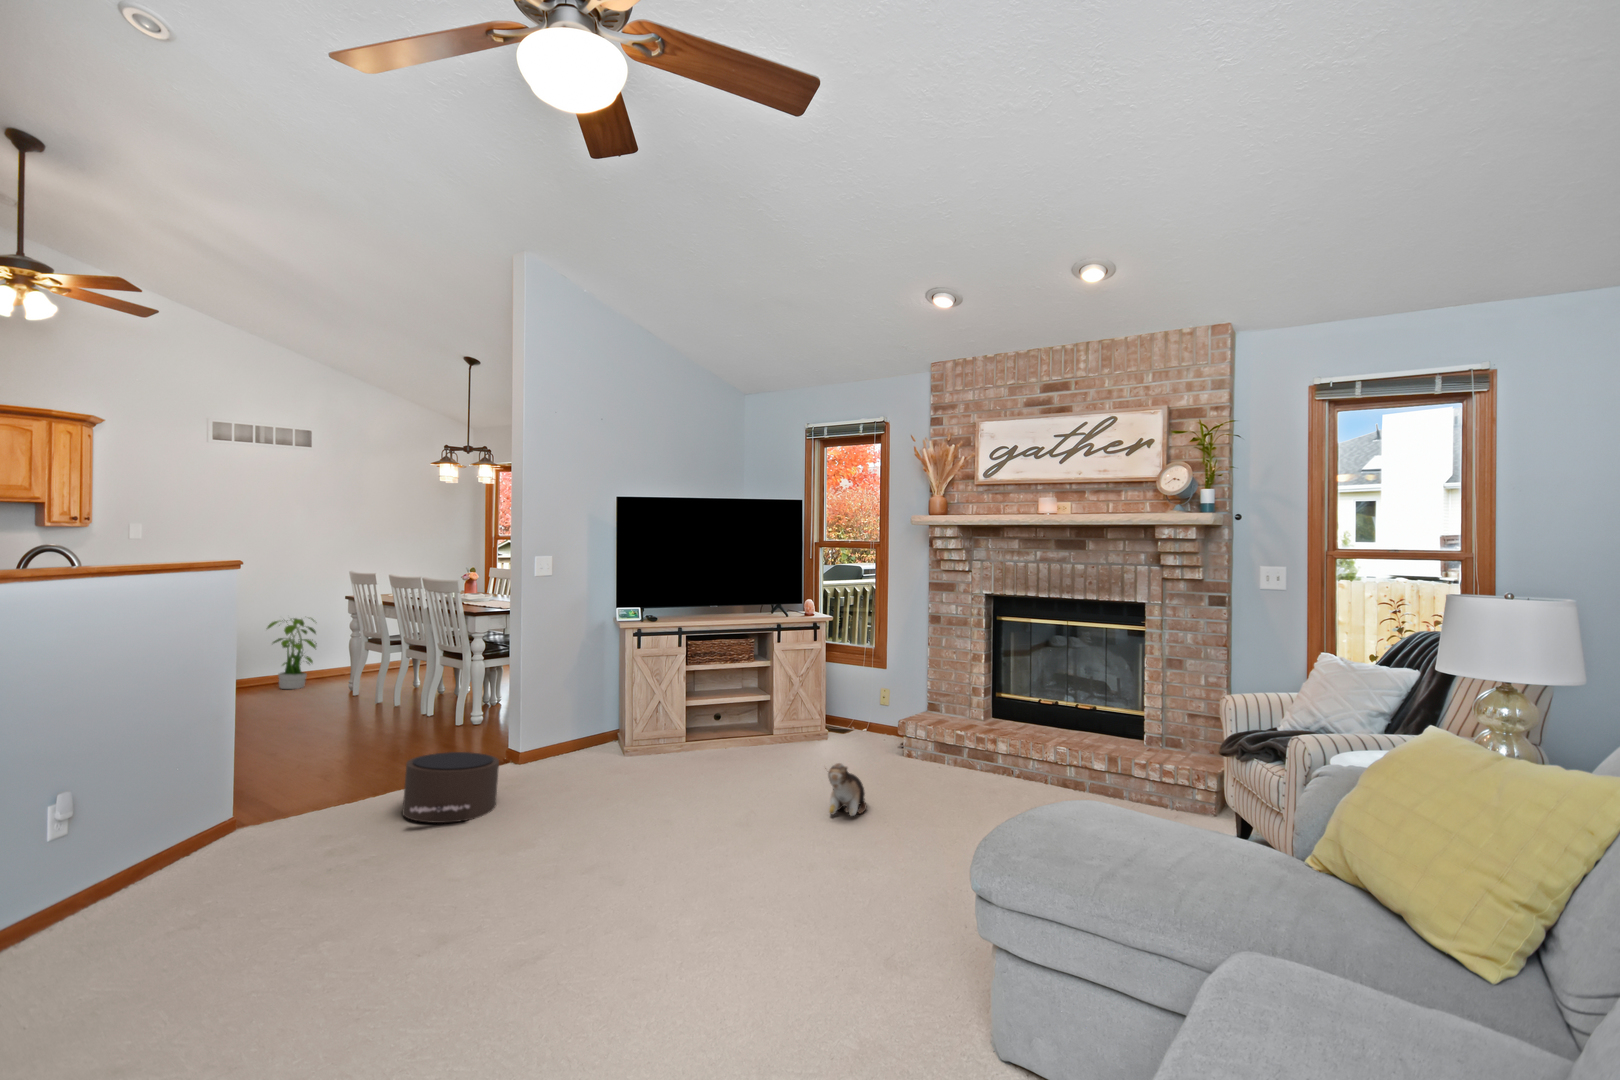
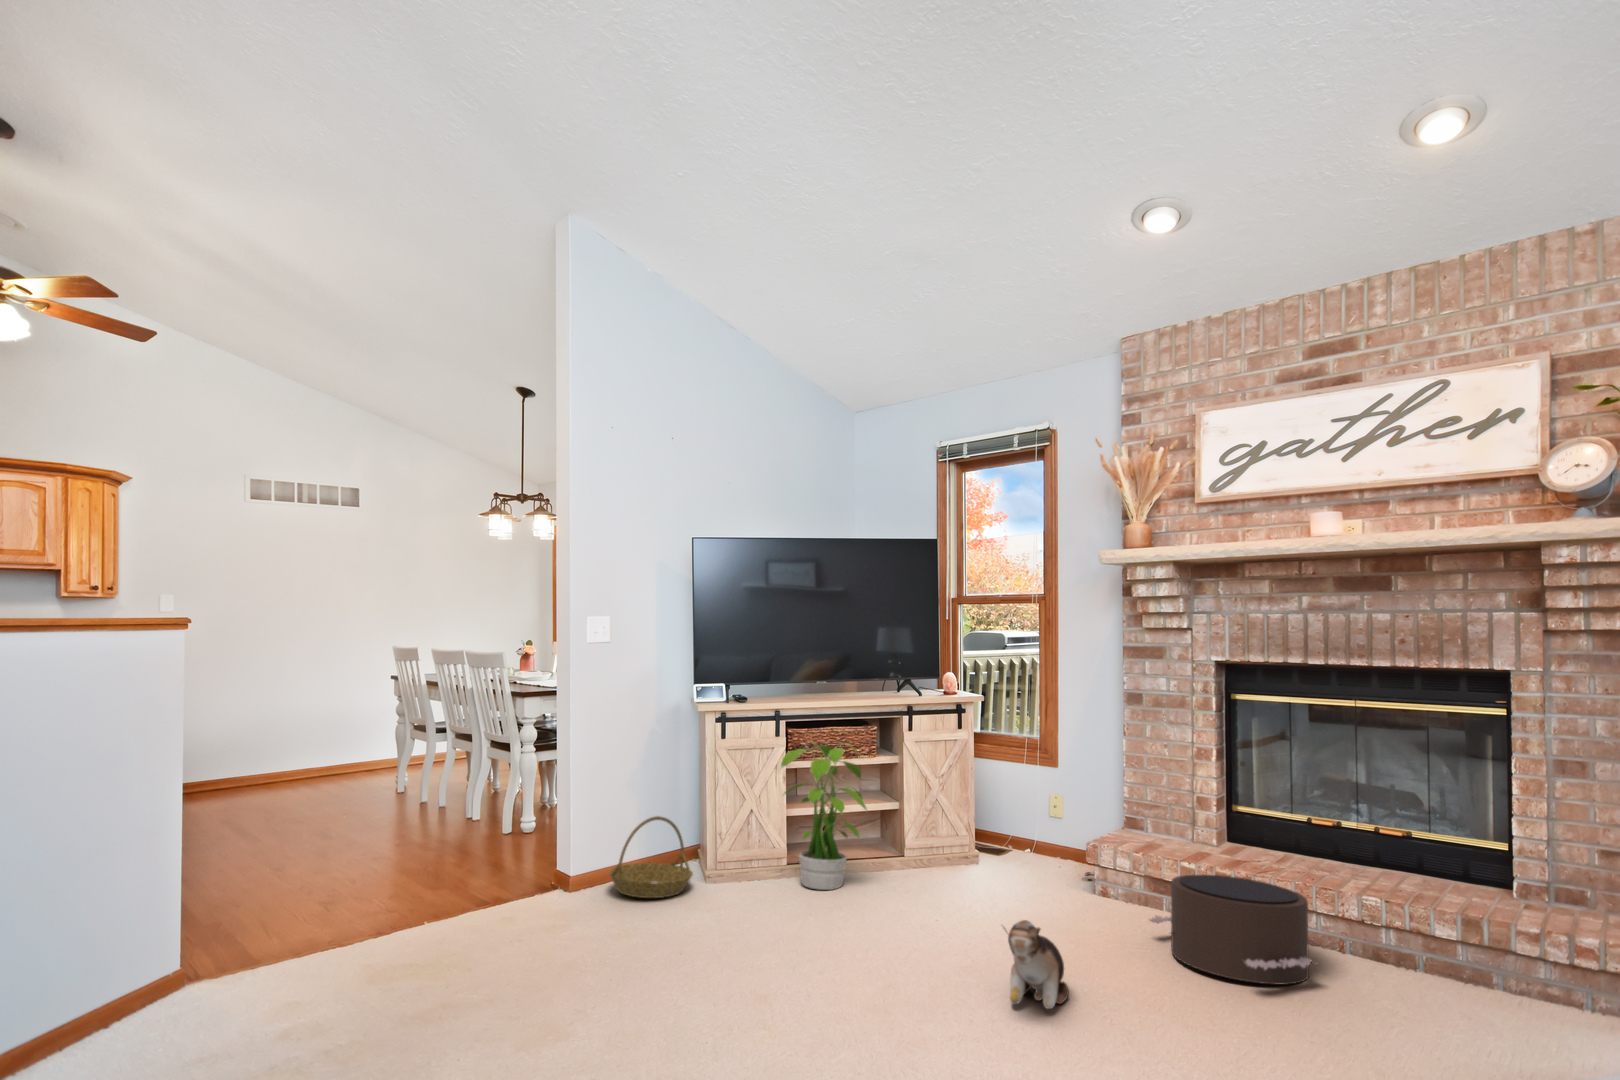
potted plant: present [267,618,317,689] -> present [780,741,868,890]
basket: none [556,707,618,764] -> present [609,816,693,898]
pouf: present [403,752,499,823] -> present [1149,875,1313,984]

